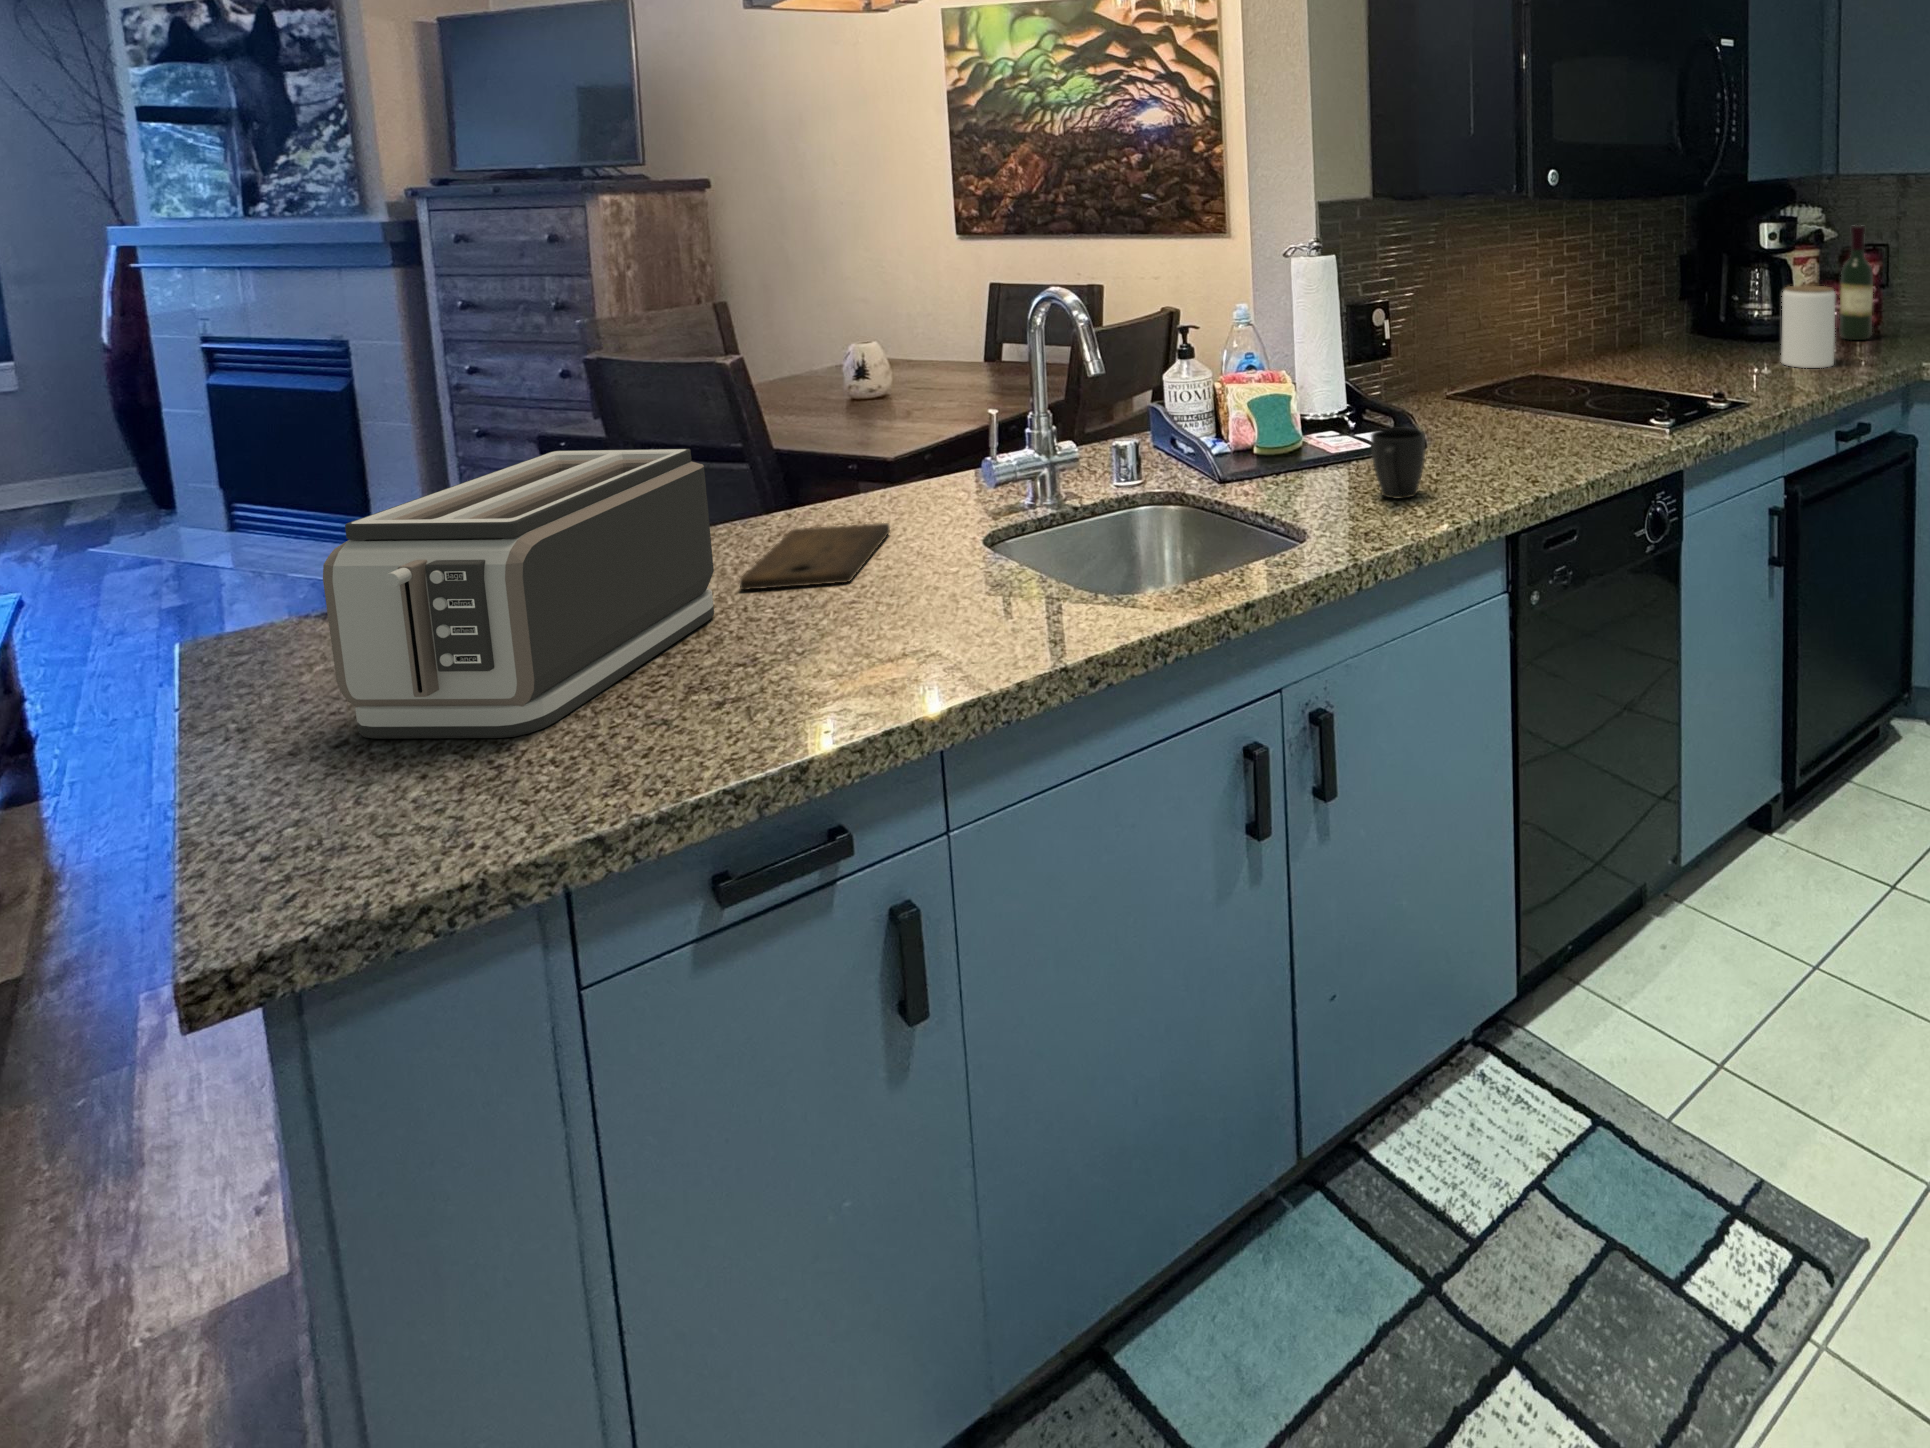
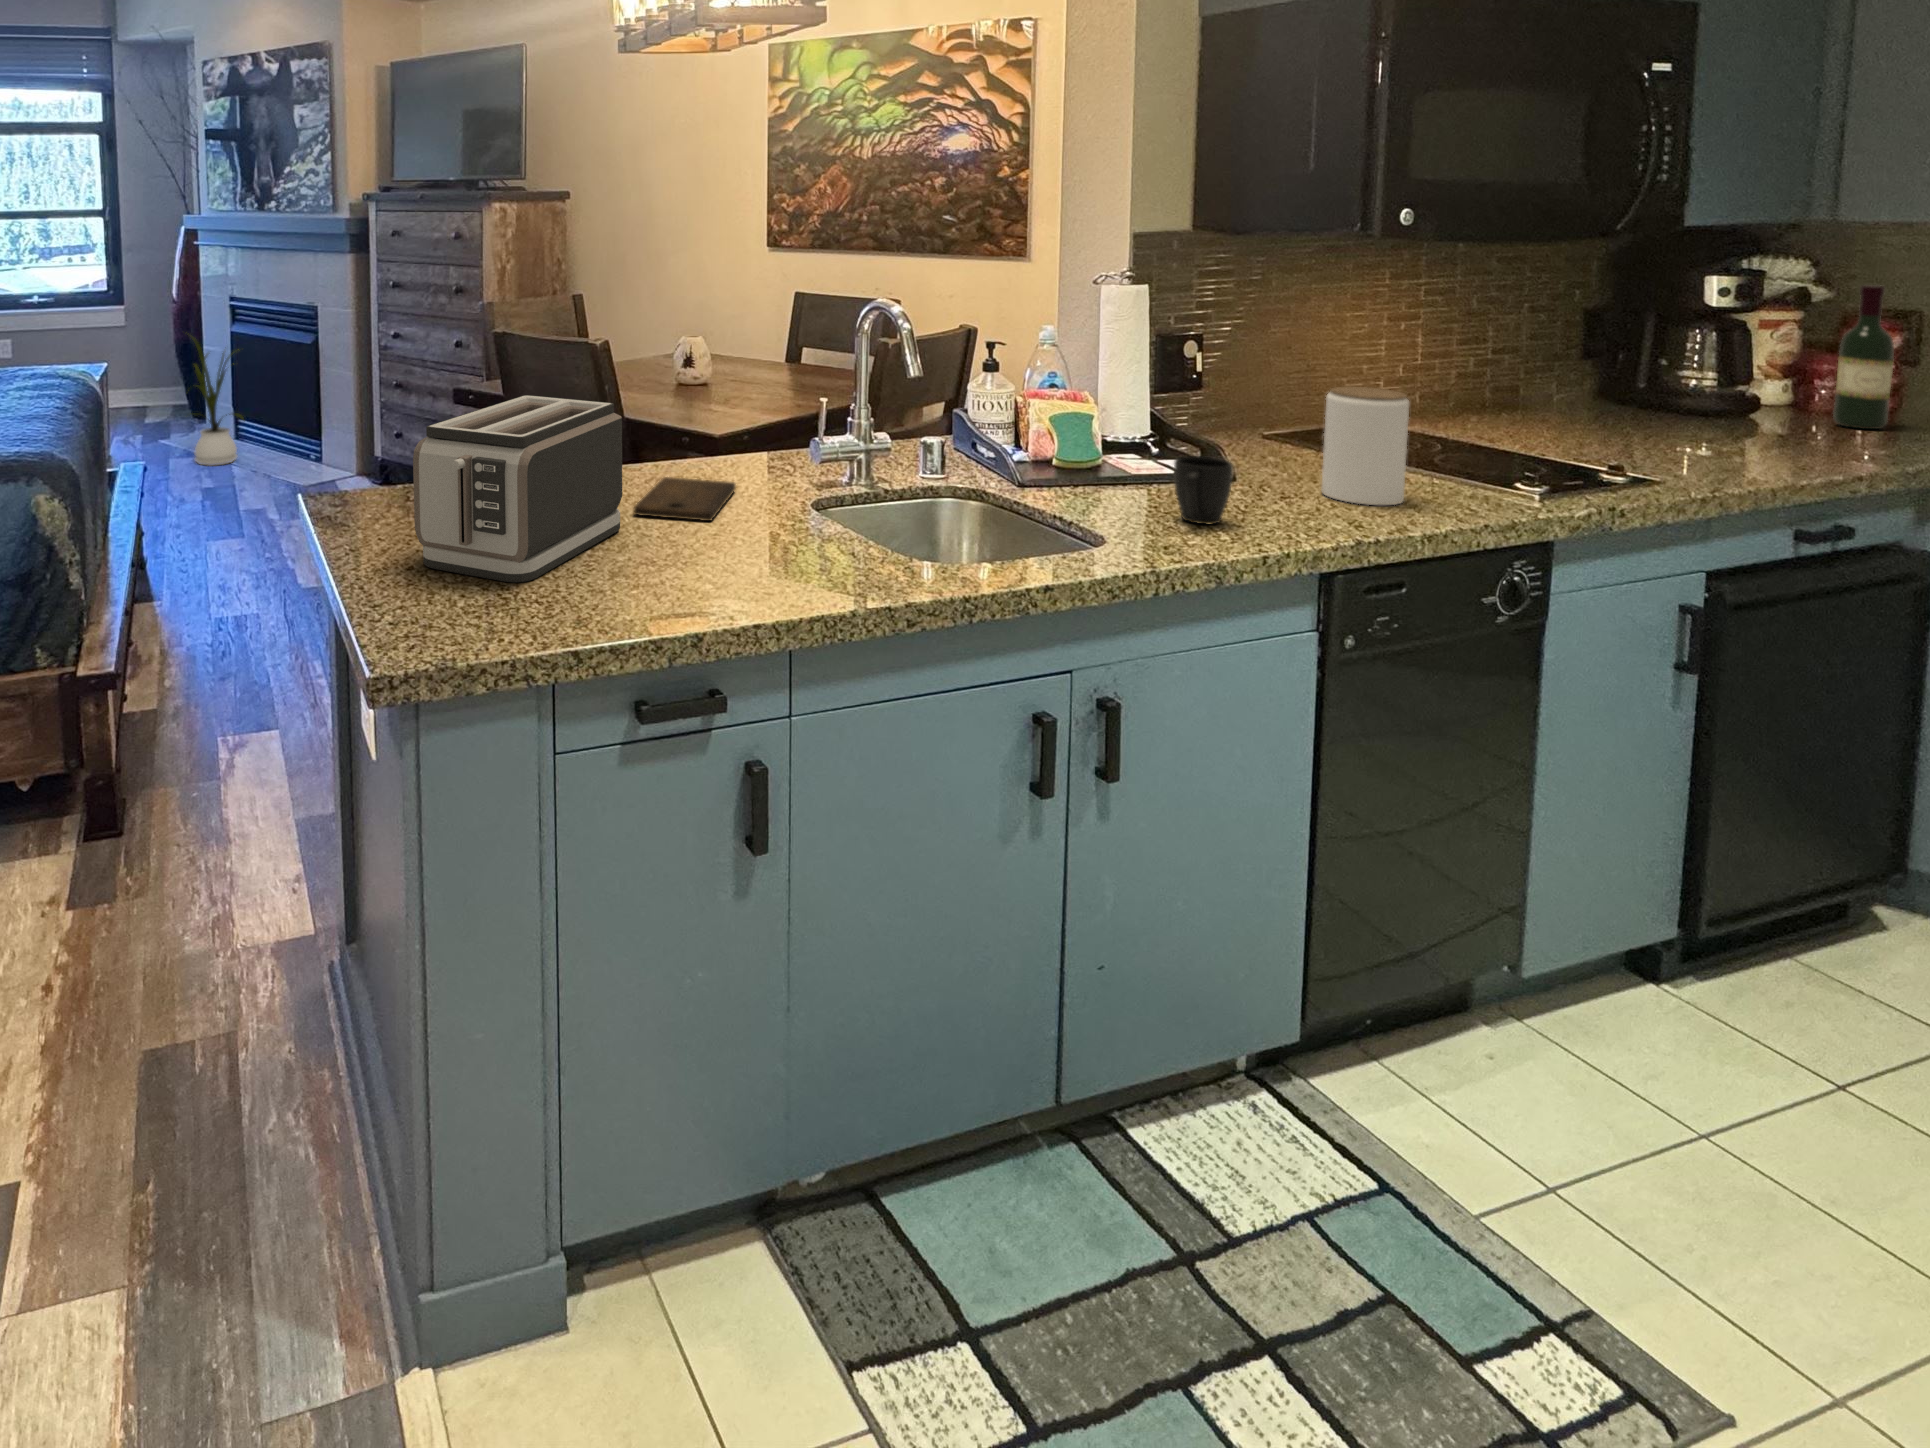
jar: present [1781,286,1835,368] -> present [1322,387,1409,505]
house plant: none [116,390,241,573] -> present [192,337,243,466]

